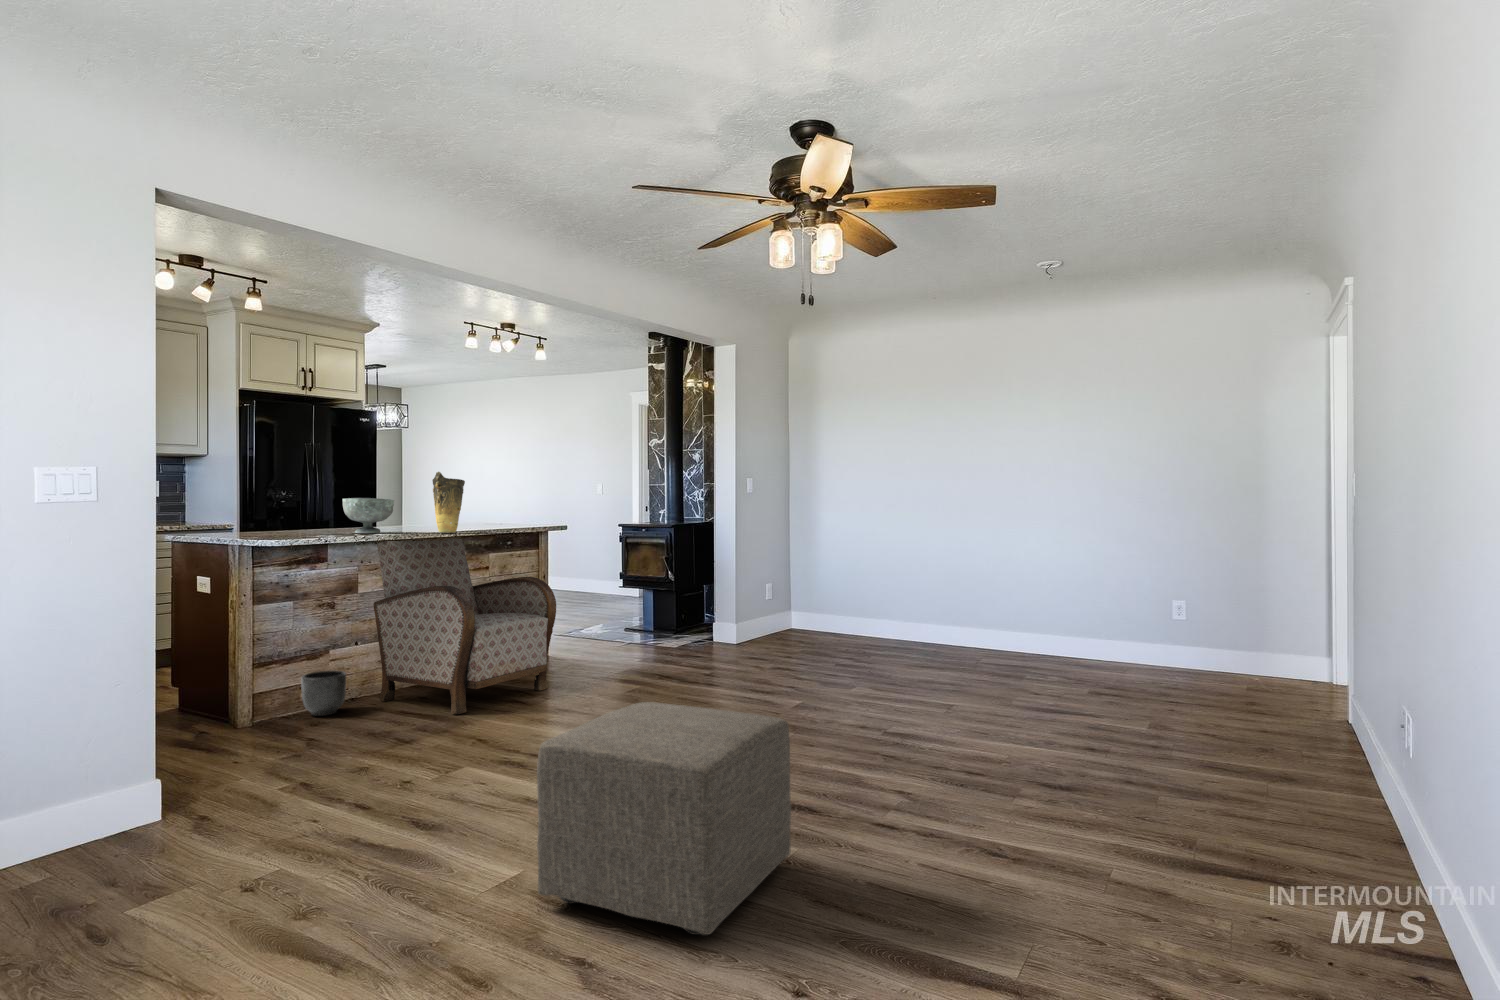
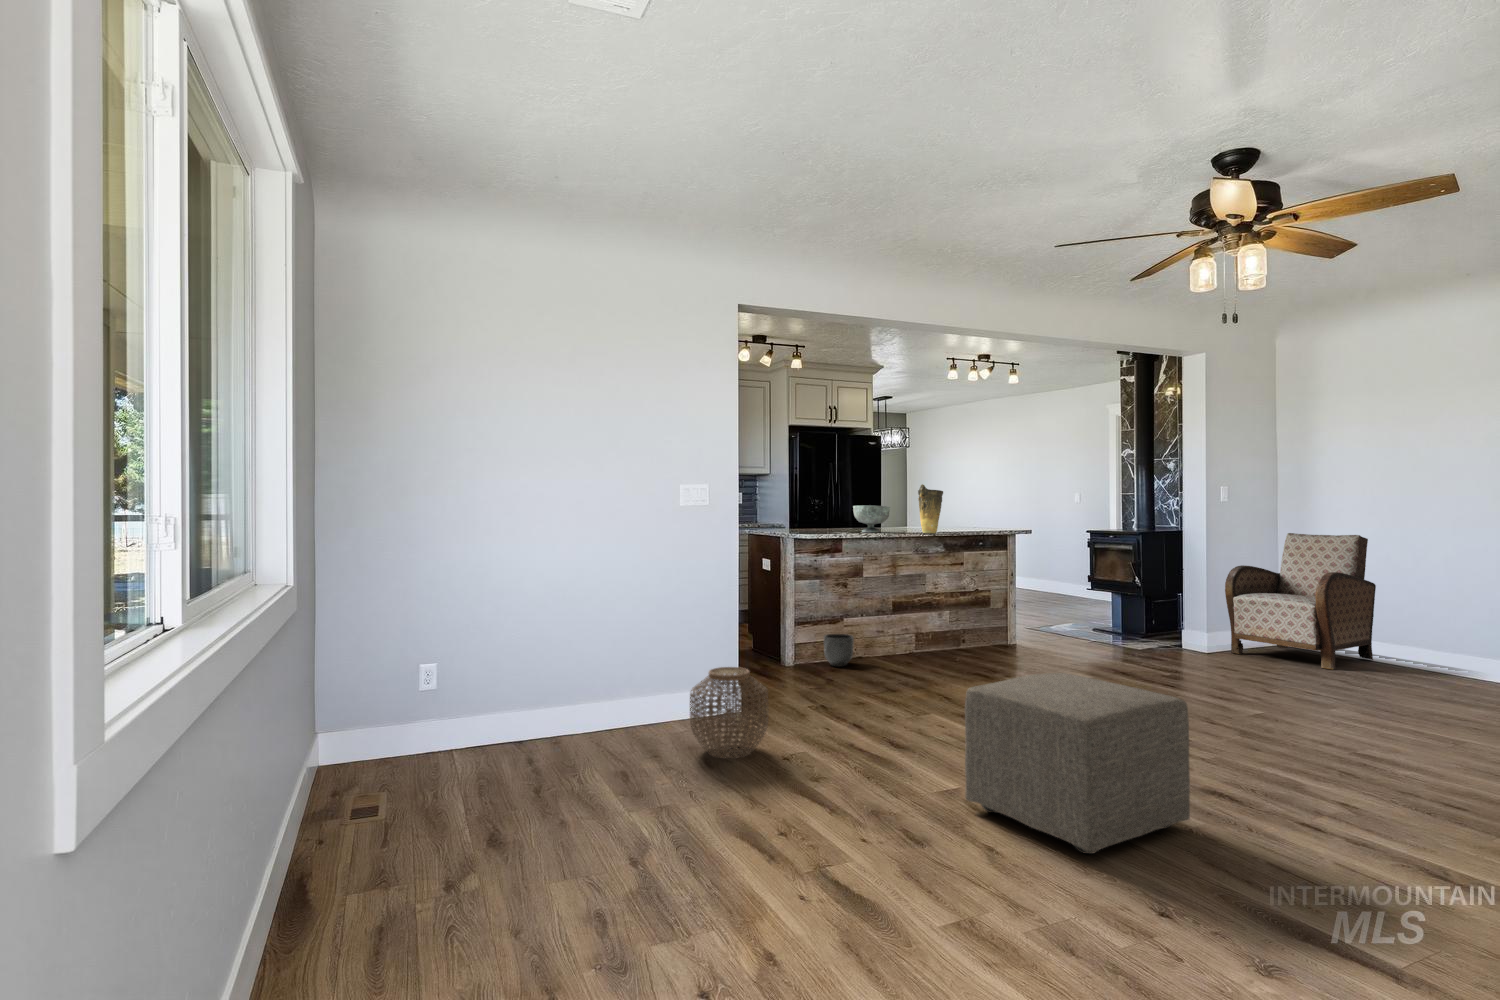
armchair: present [373,537,556,714] -> present [1225,533,1376,669]
woven basket: none [61,757,219,915] -> present [690,667,768,759]

